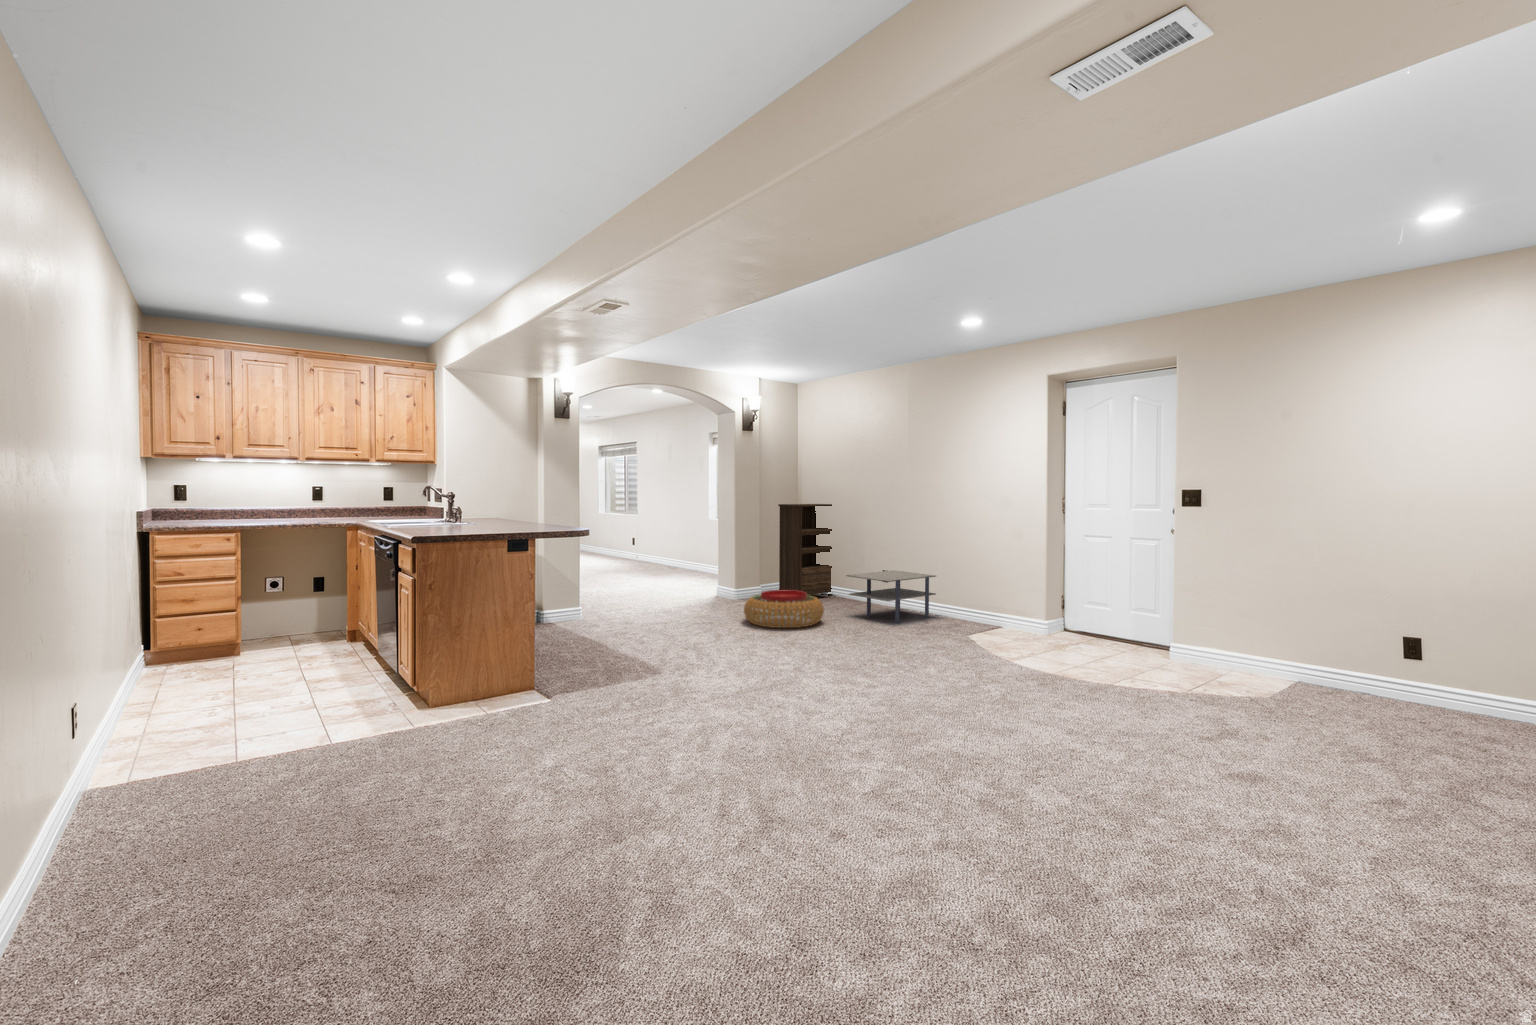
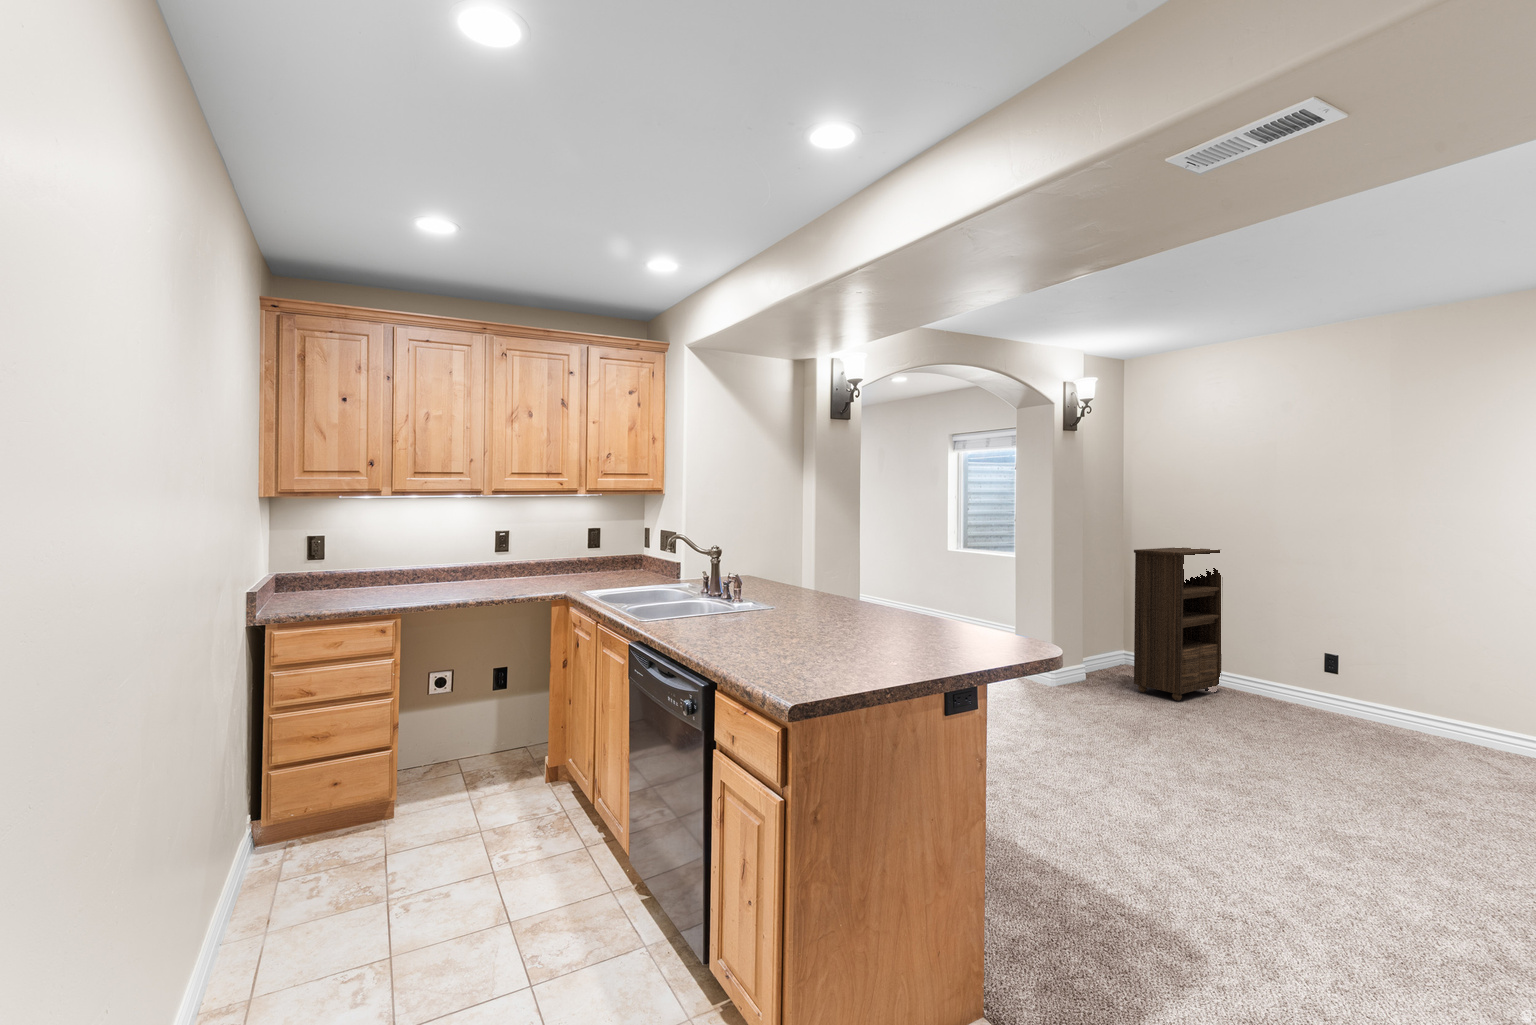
side table: present [846,570,936,623] -> none [1317,666,1493,776]
pouf: present [744,590,824,628] -> none [1152,703,1315,784]

